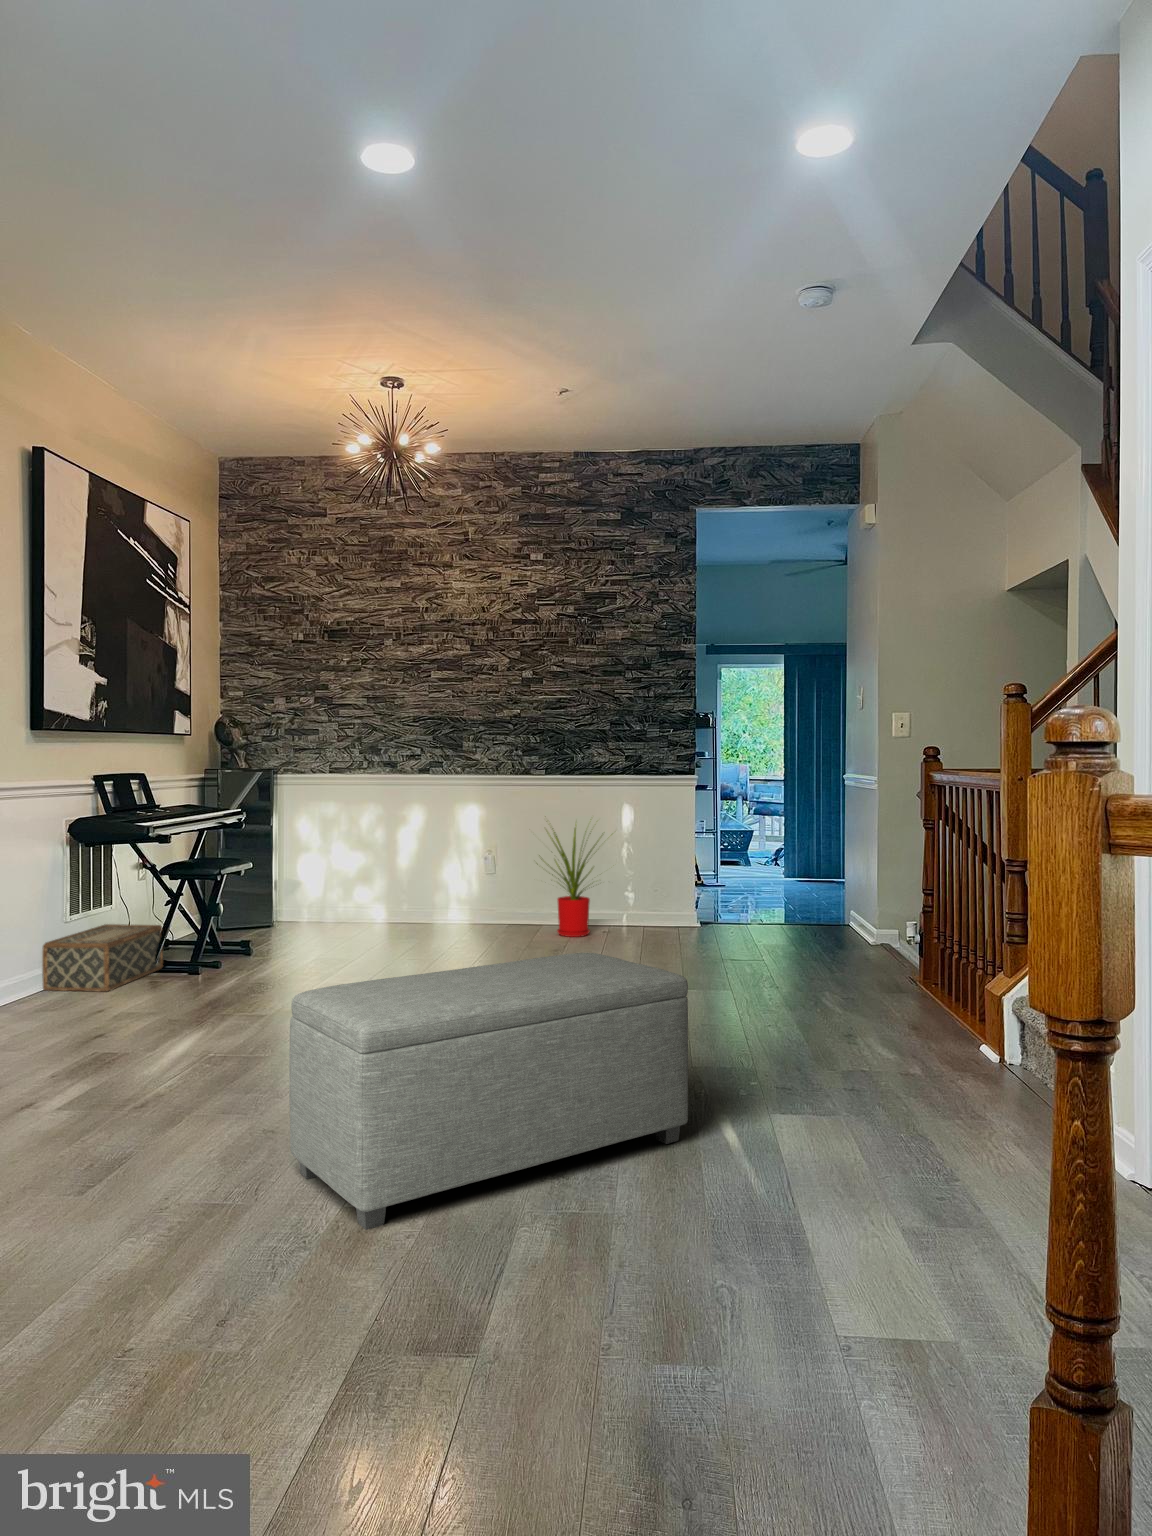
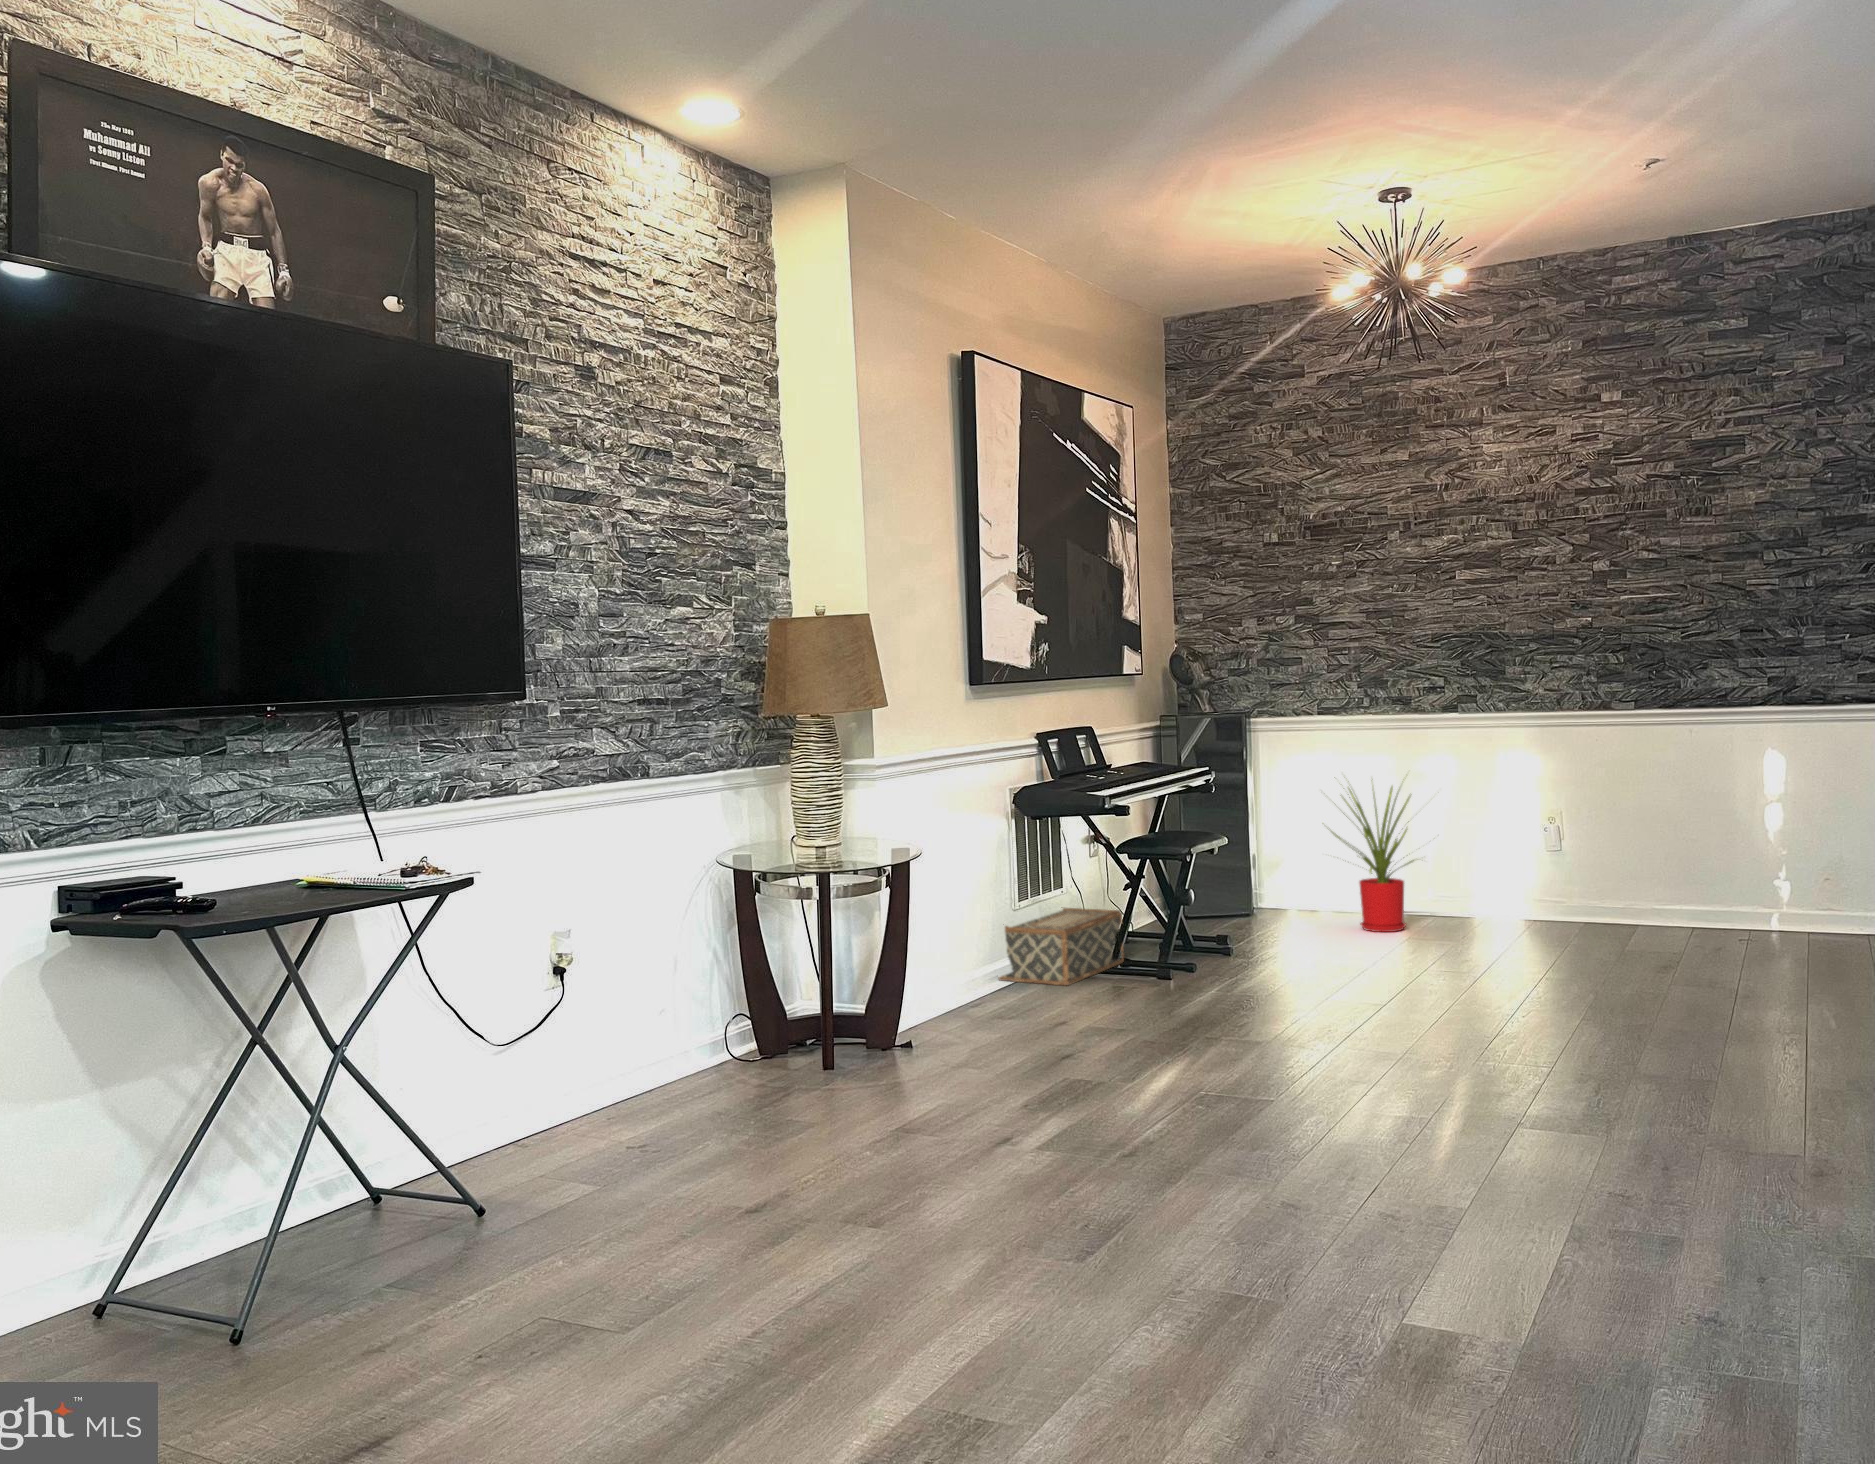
house plant: present [537,825,598,937] -> present [1331,787,1414,932]
ottoman: present [289,953,688,1230] -> none [1282,967,1796,1250]

